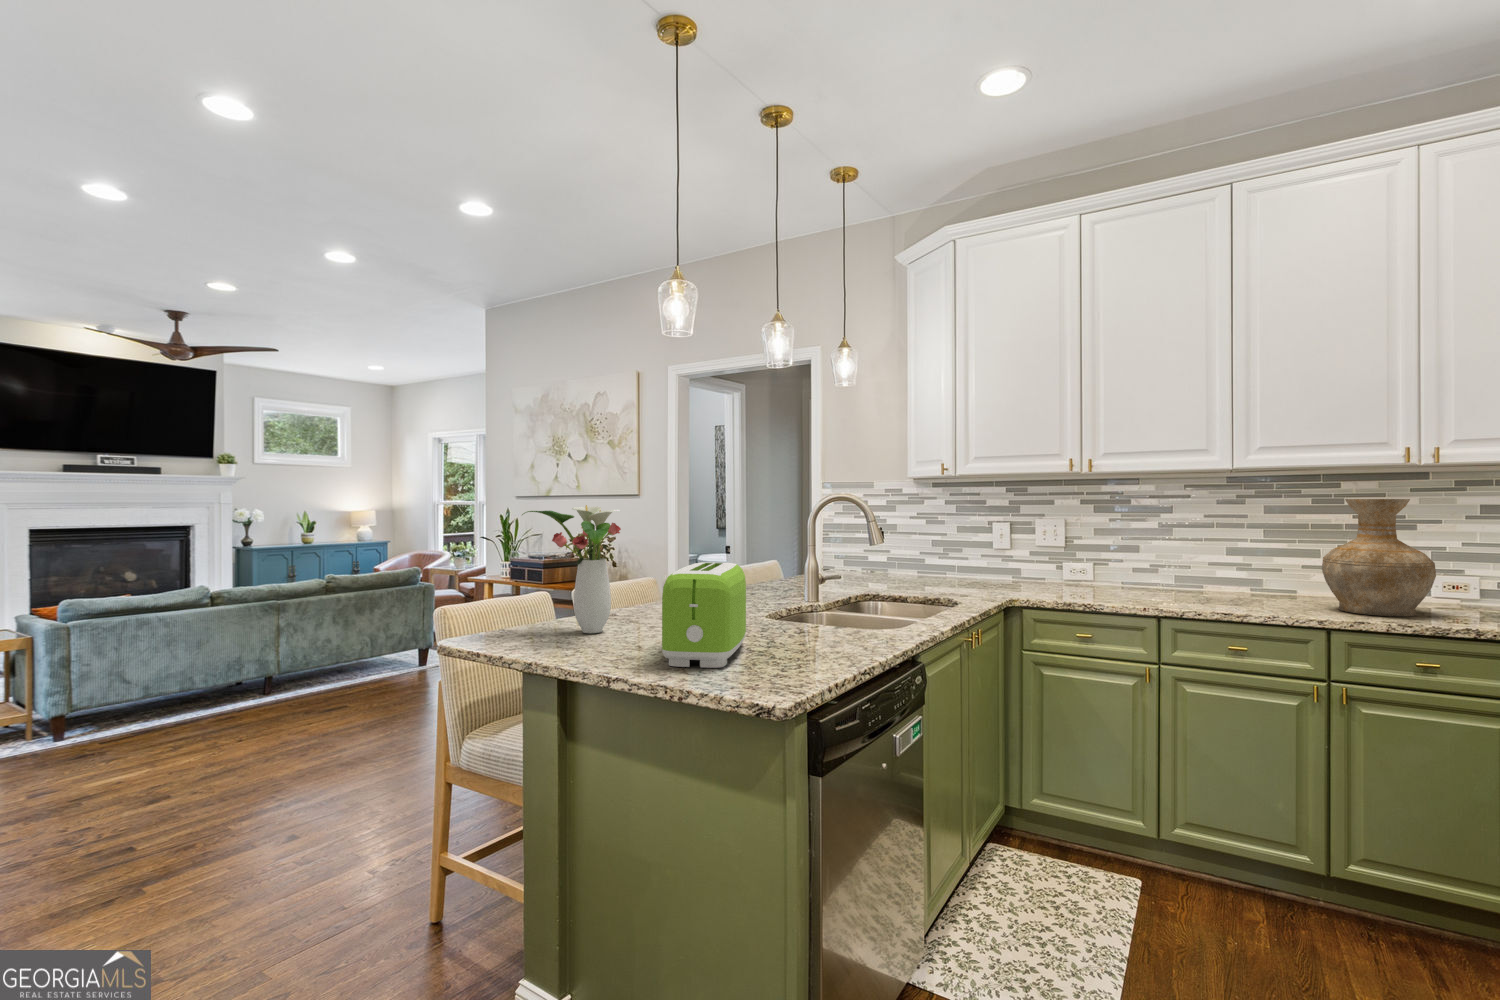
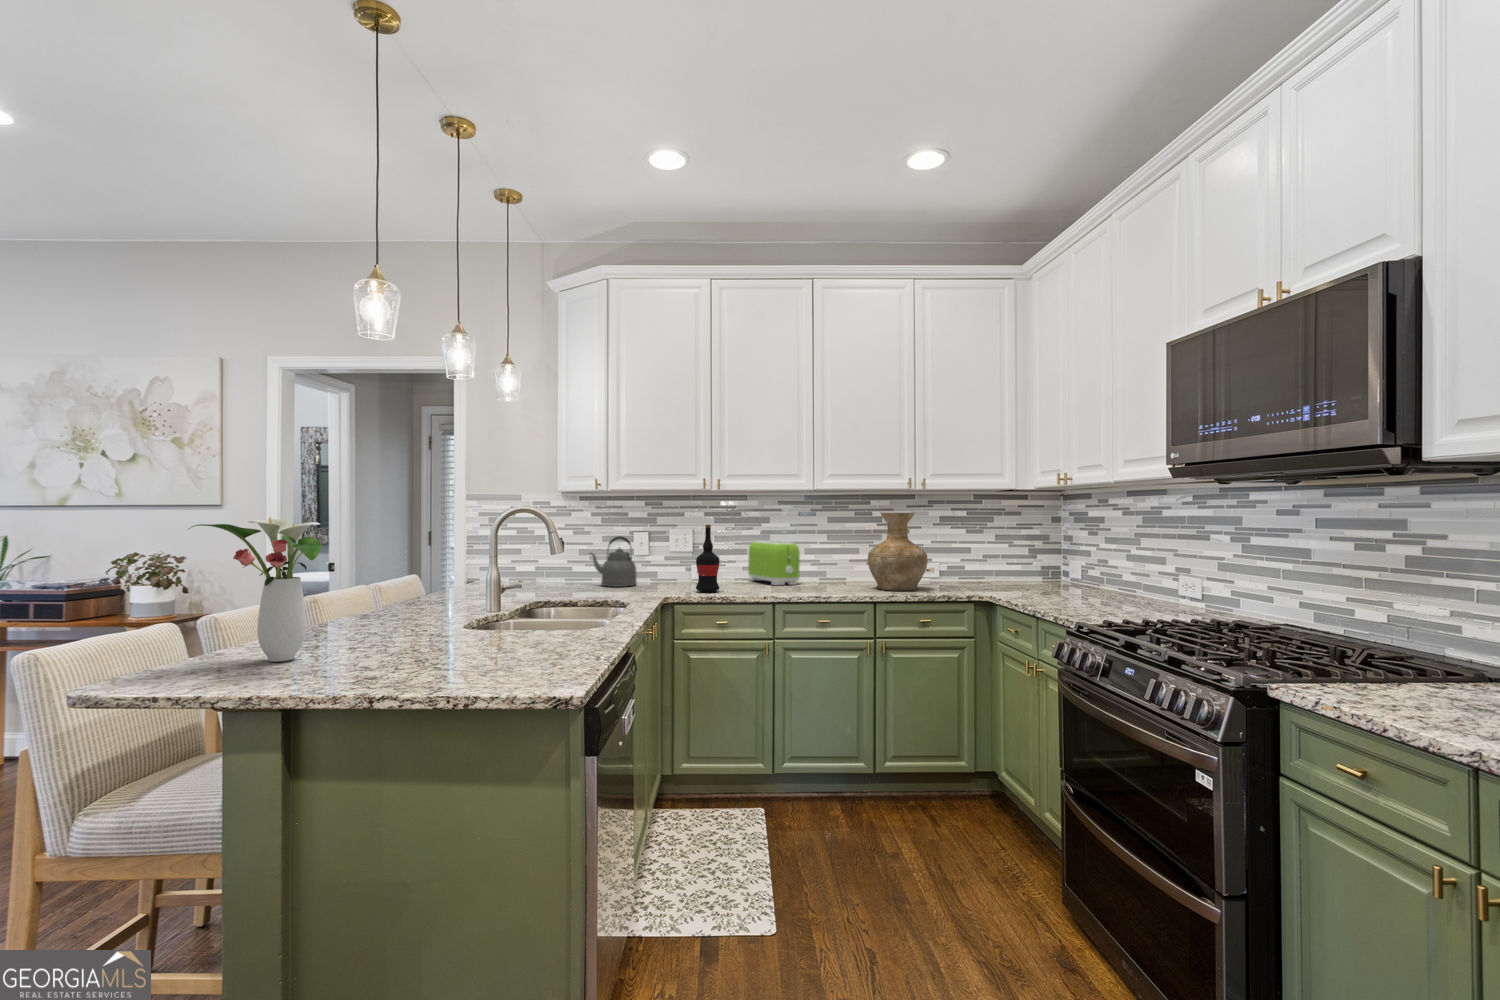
wine bottle: none [1054,514,1086,597] -> present [696,525,720,592]
kettle: none [938,527,992,584] -> present [590,536,637,587]
toaster: present [662,562,746,668] -> present [748,541,800,585]

